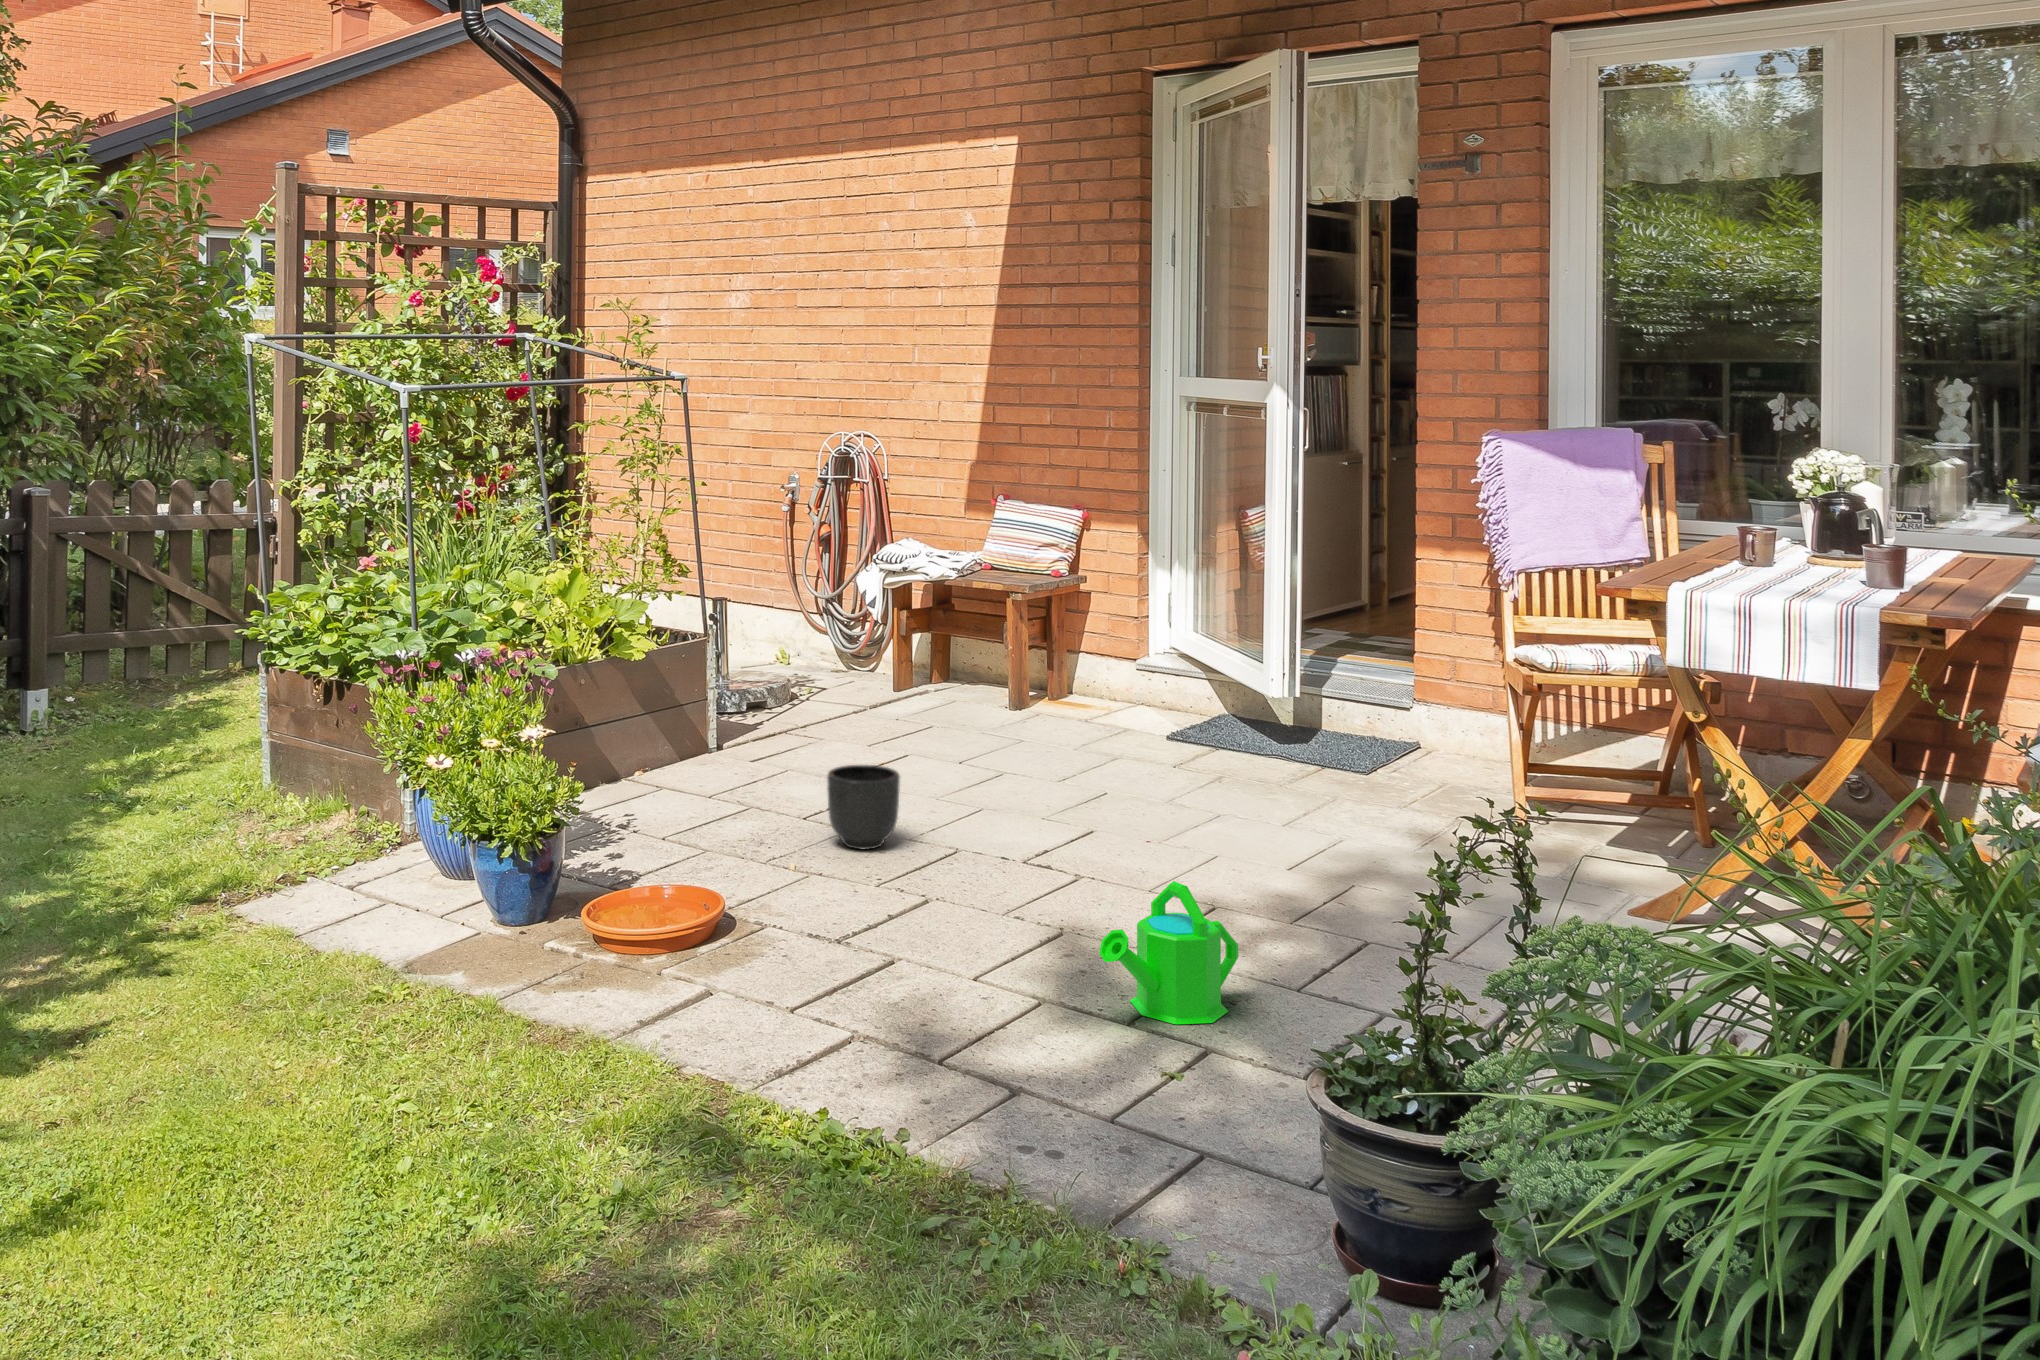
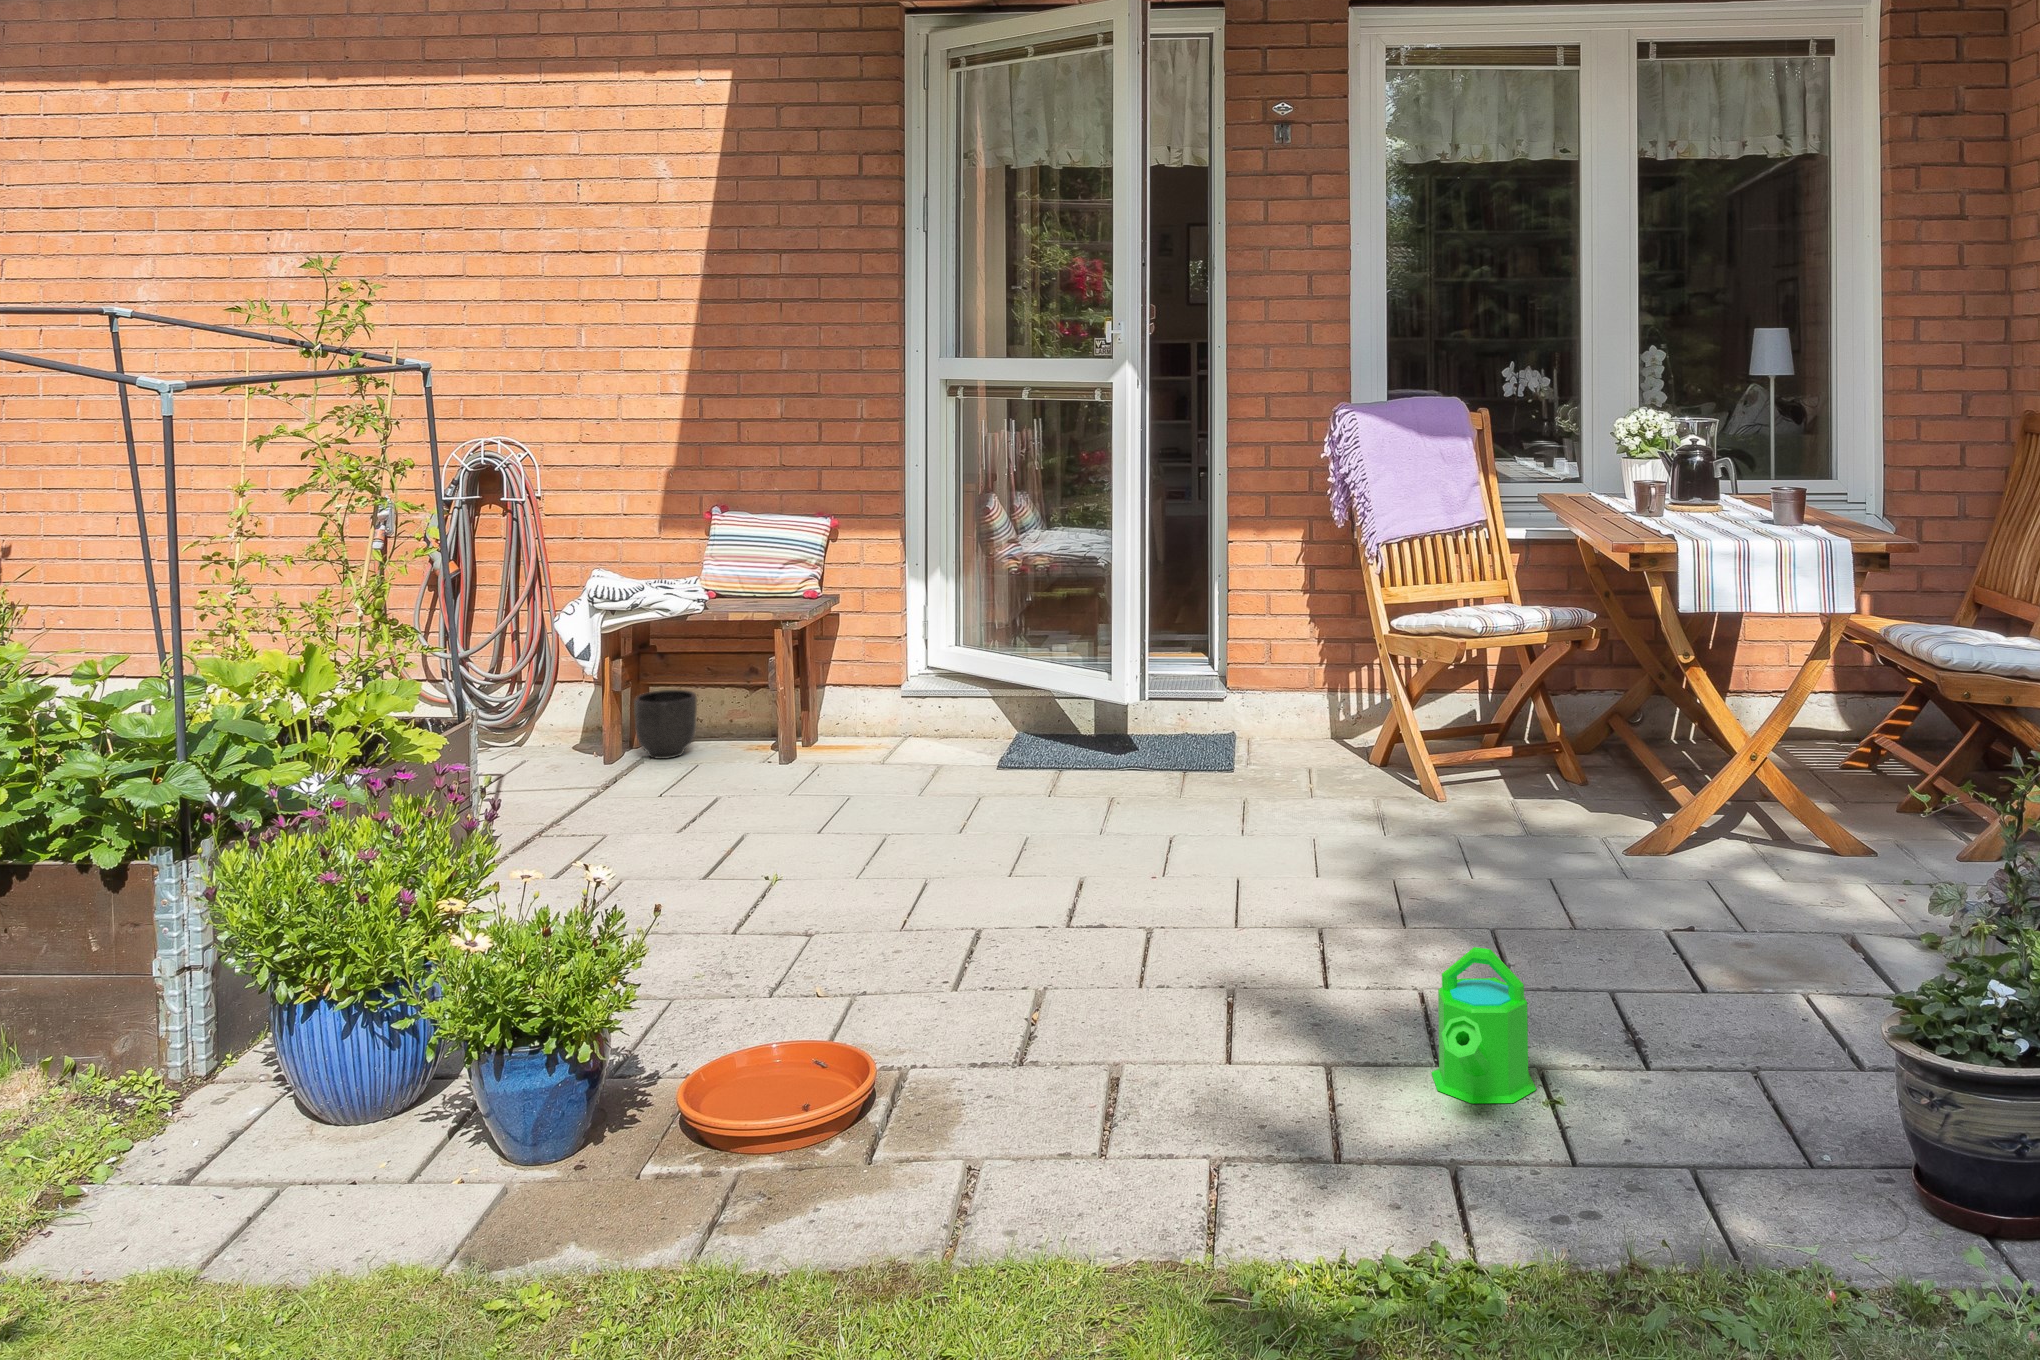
planter: present [827,765,900,849] -> present [634,690,697,759]

